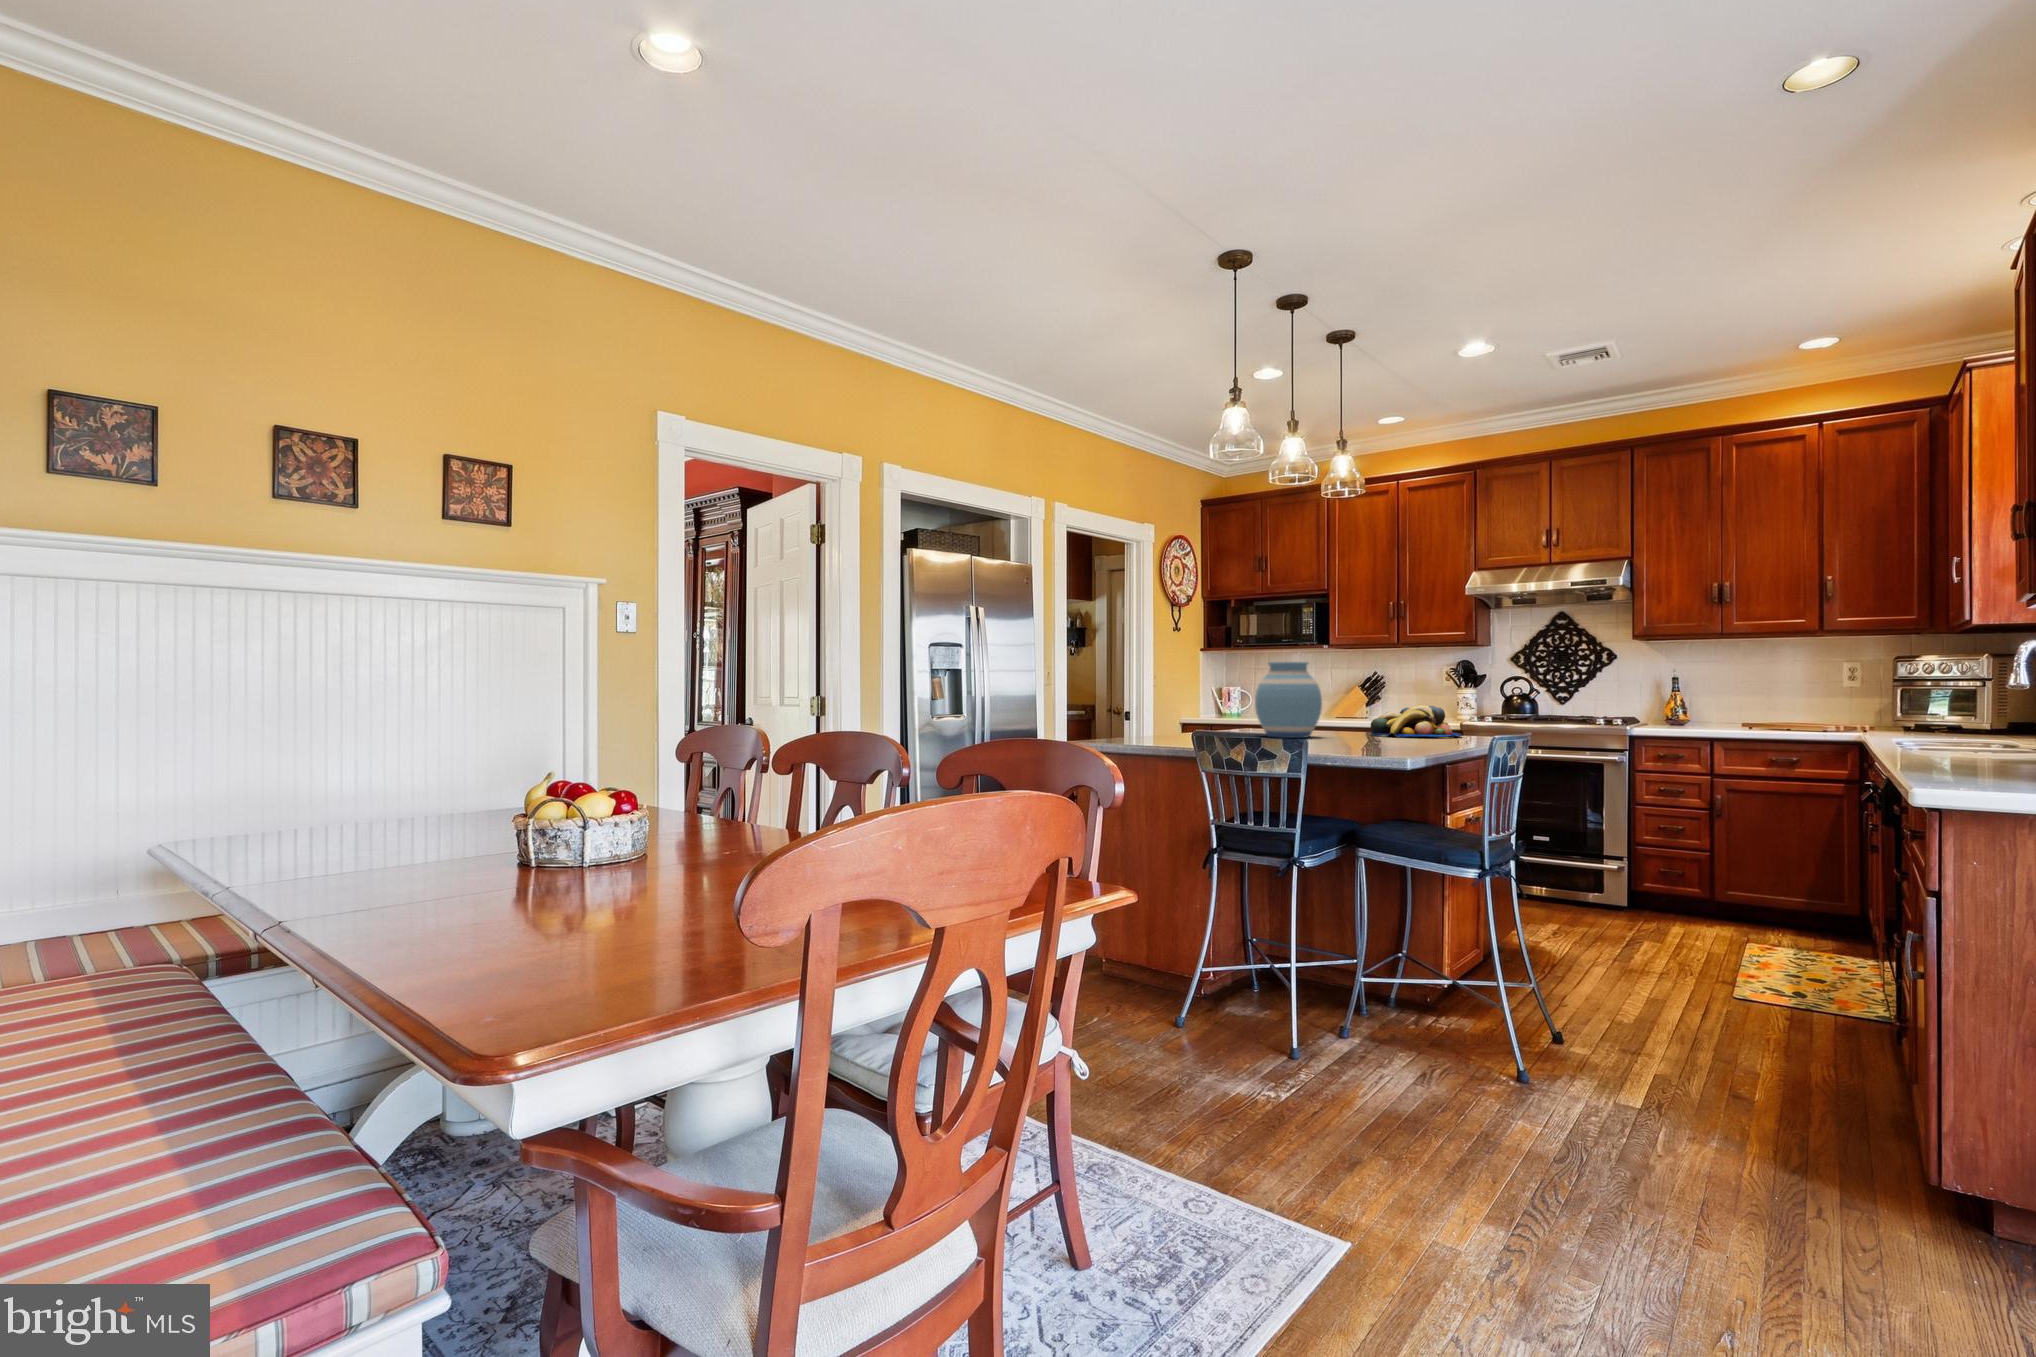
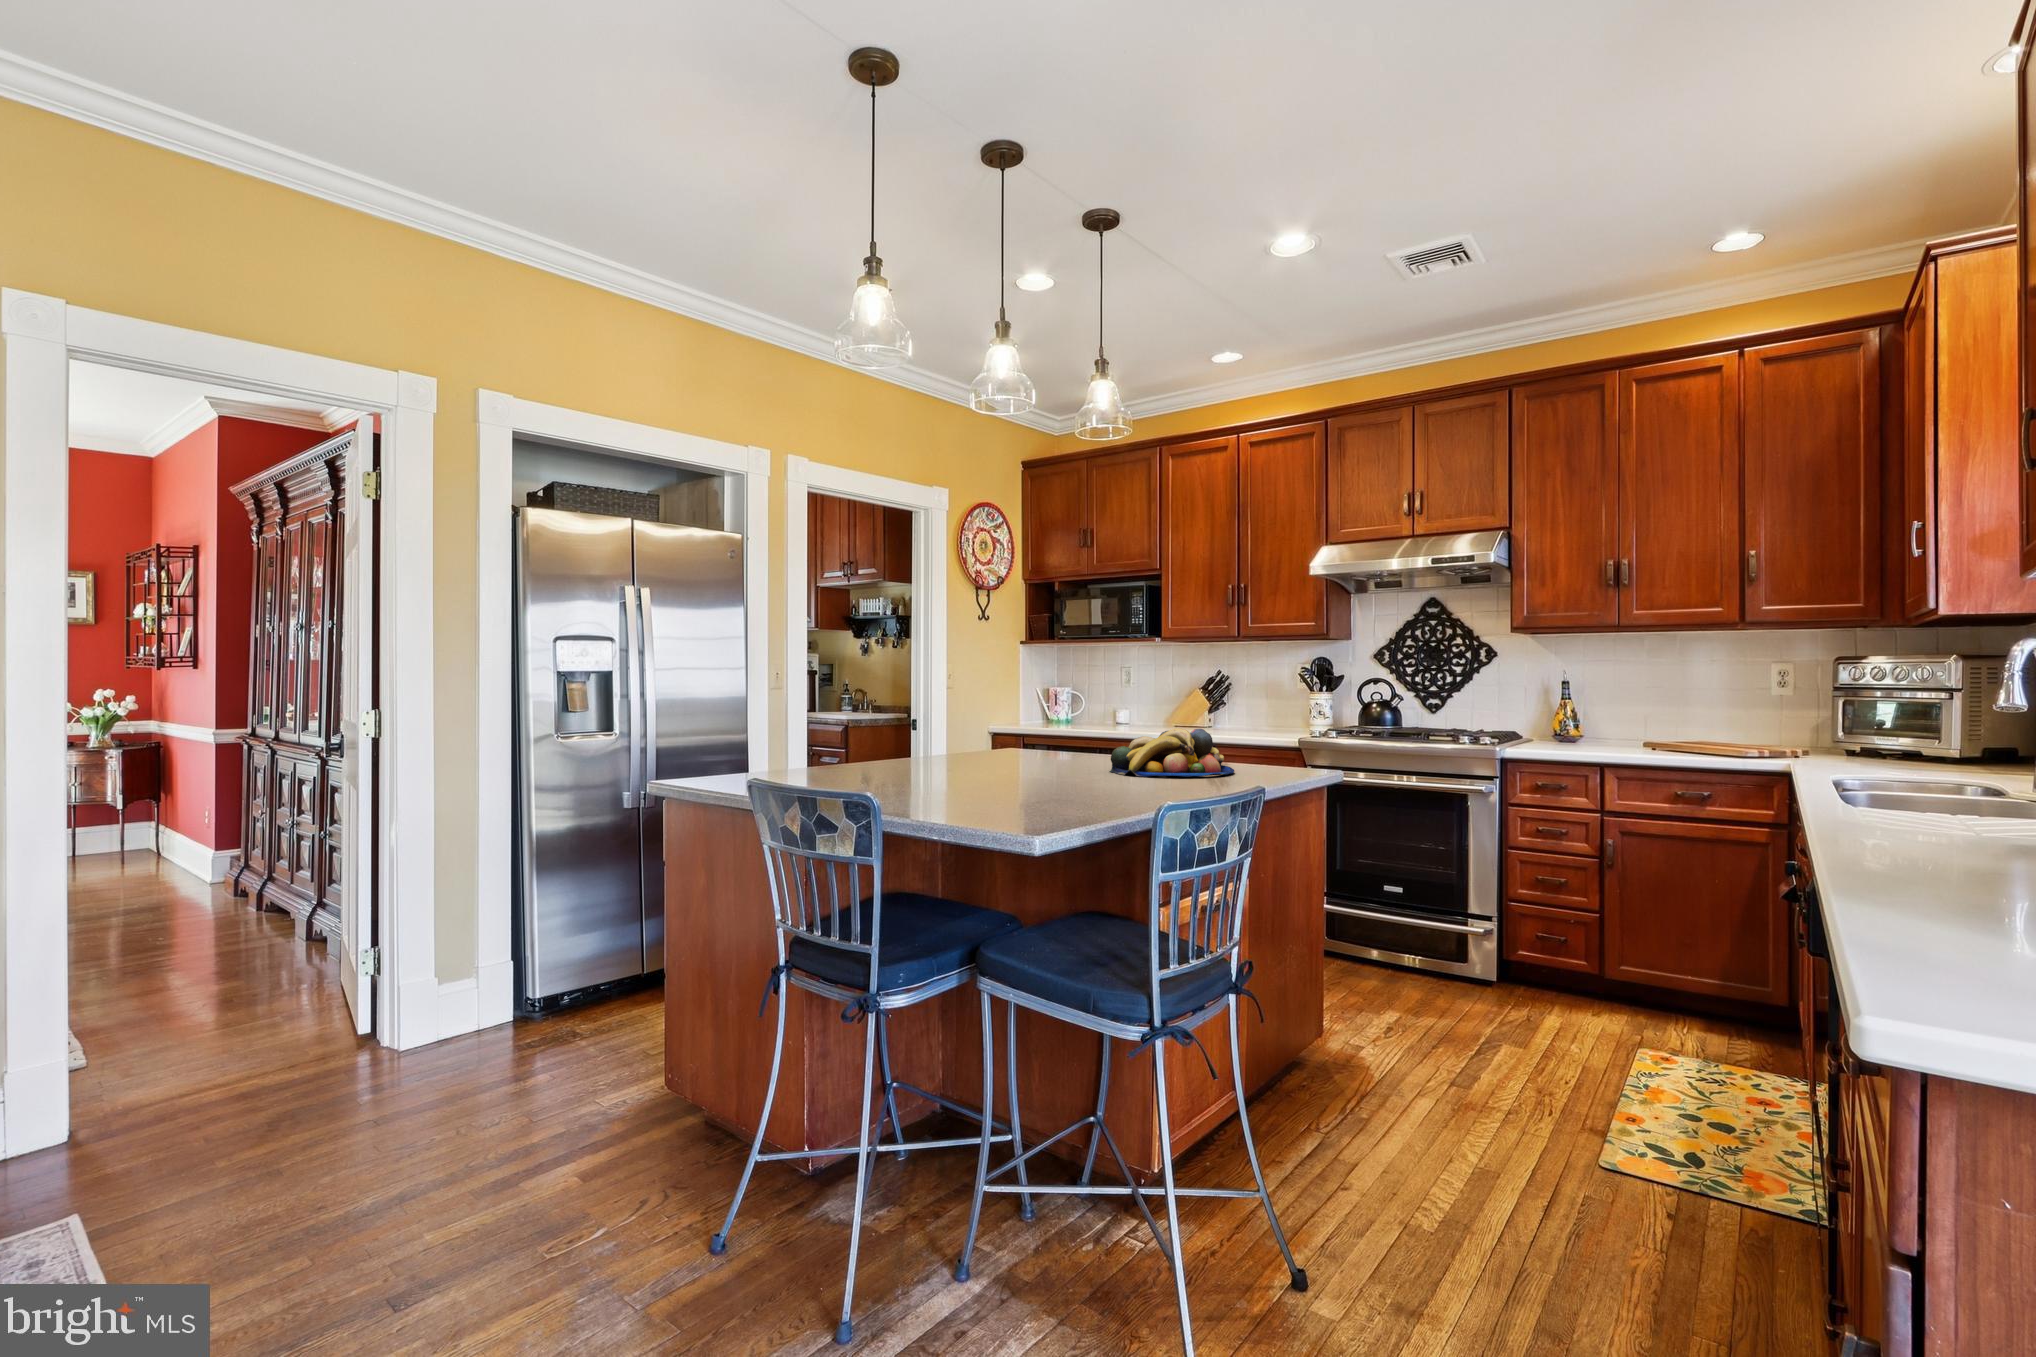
vase: present [1255,662,1322,738] -> none [934,668,1028,779]

